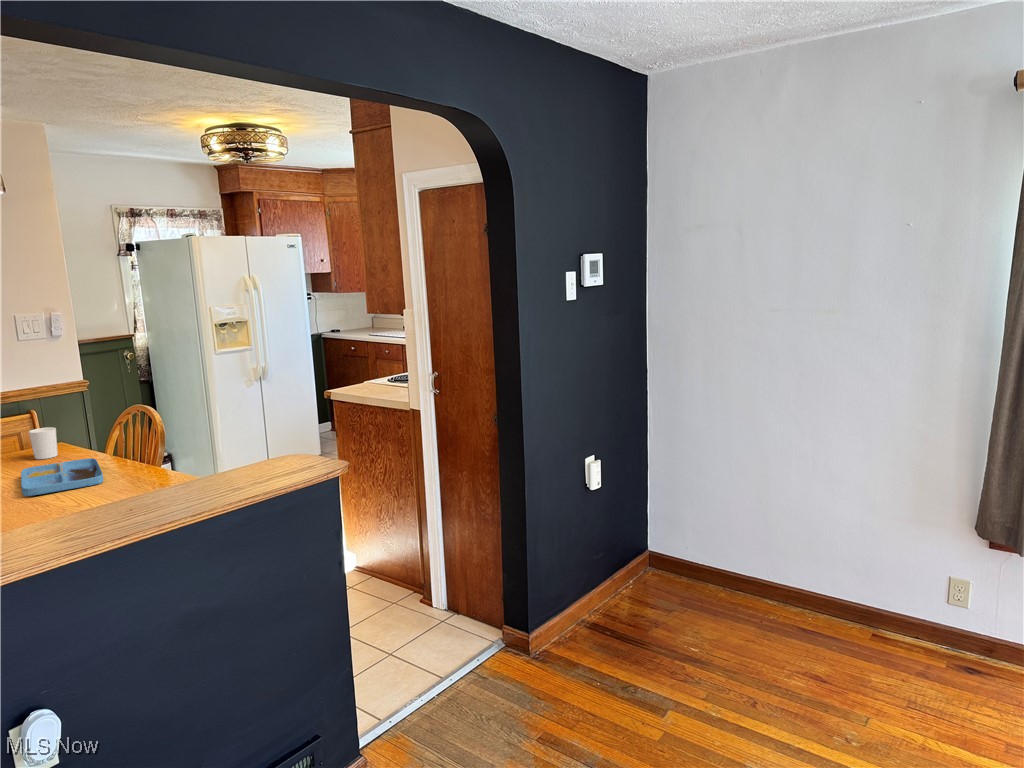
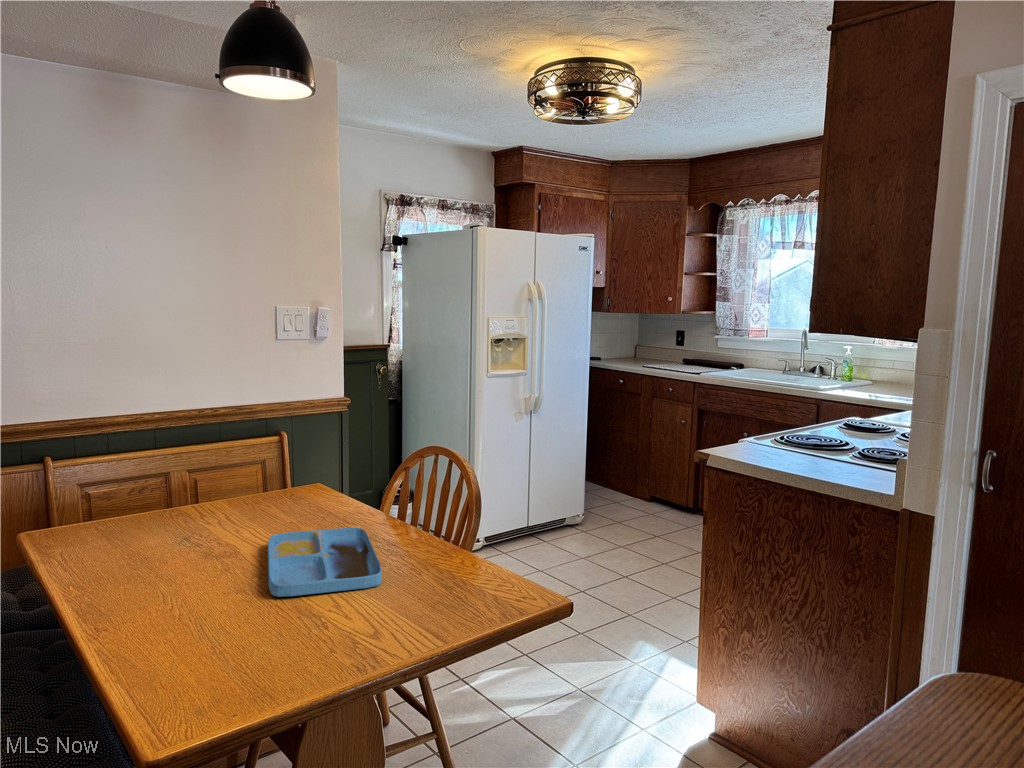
candle holder: present [29,427,58,459] -> none [280,468,314,513]

